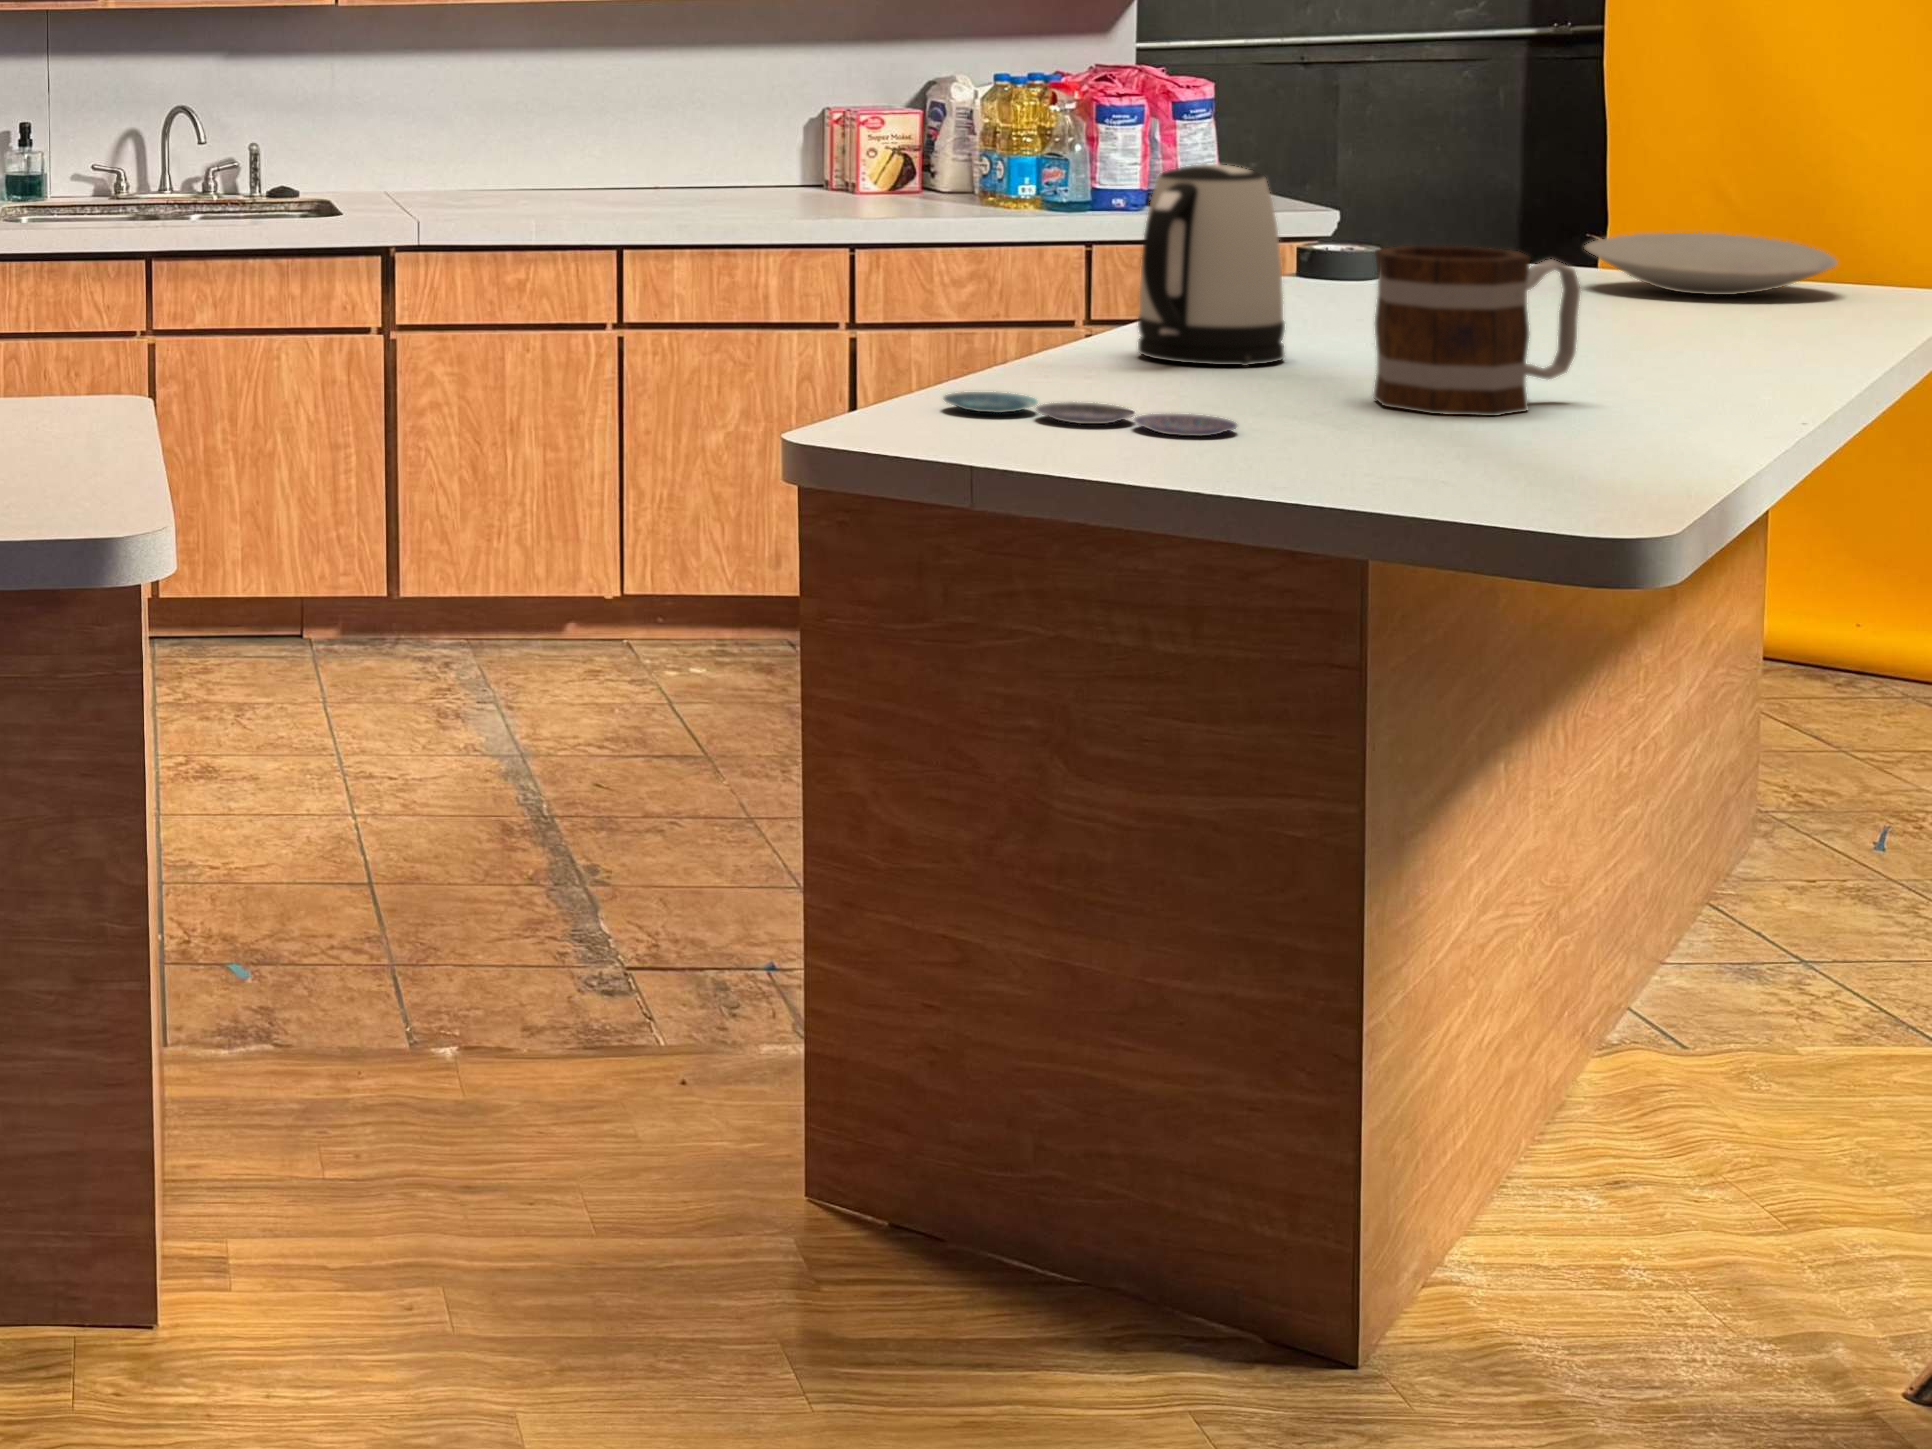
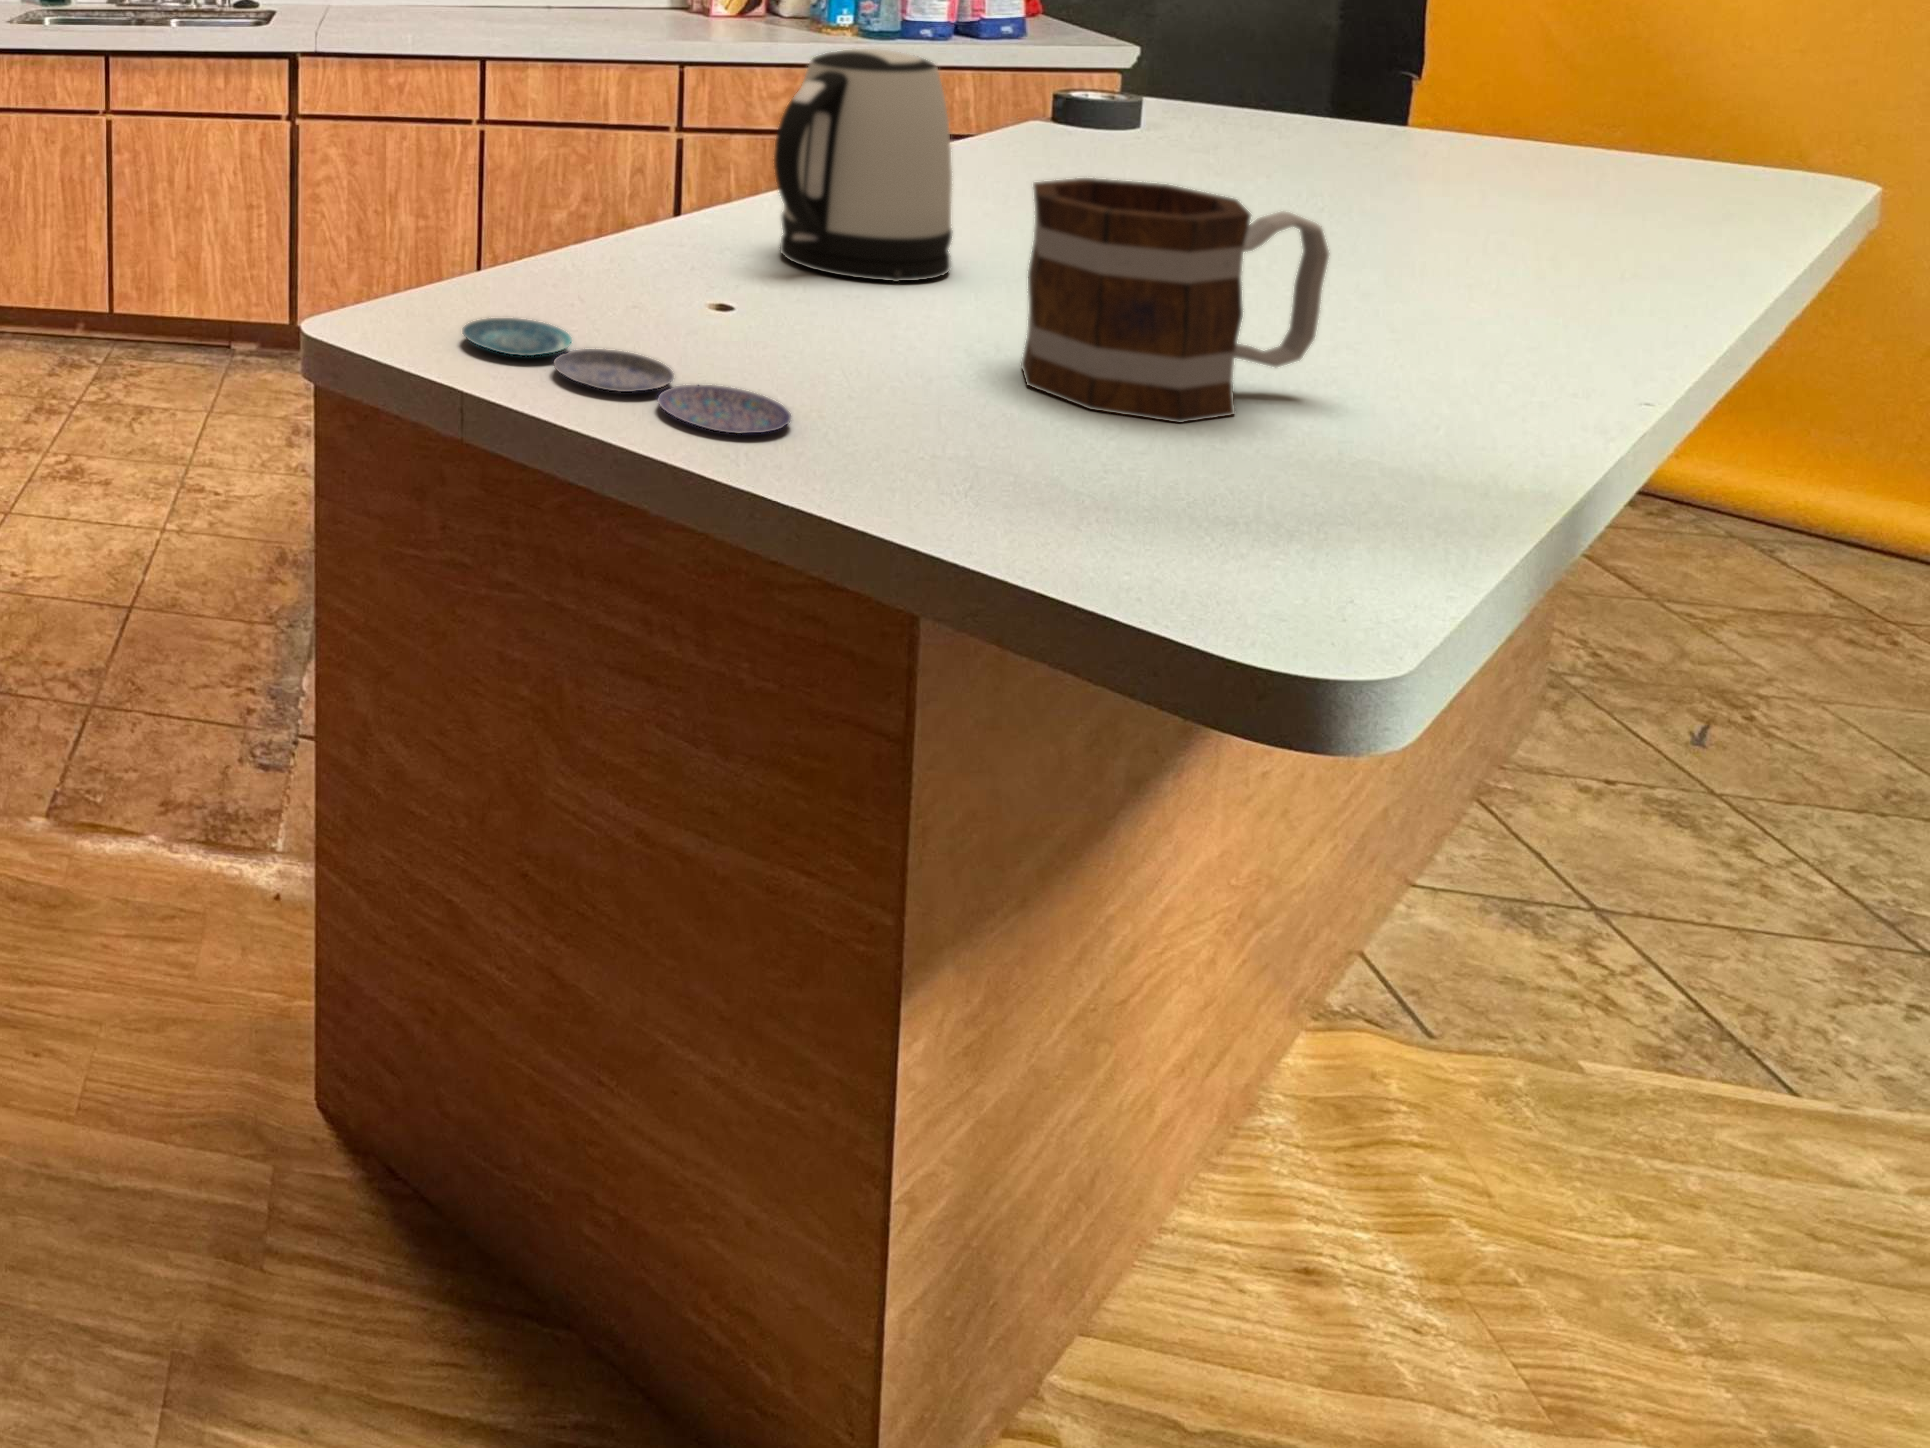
bowl: present [1585,233,1837,295] -> none [1371,113,1703,190]

